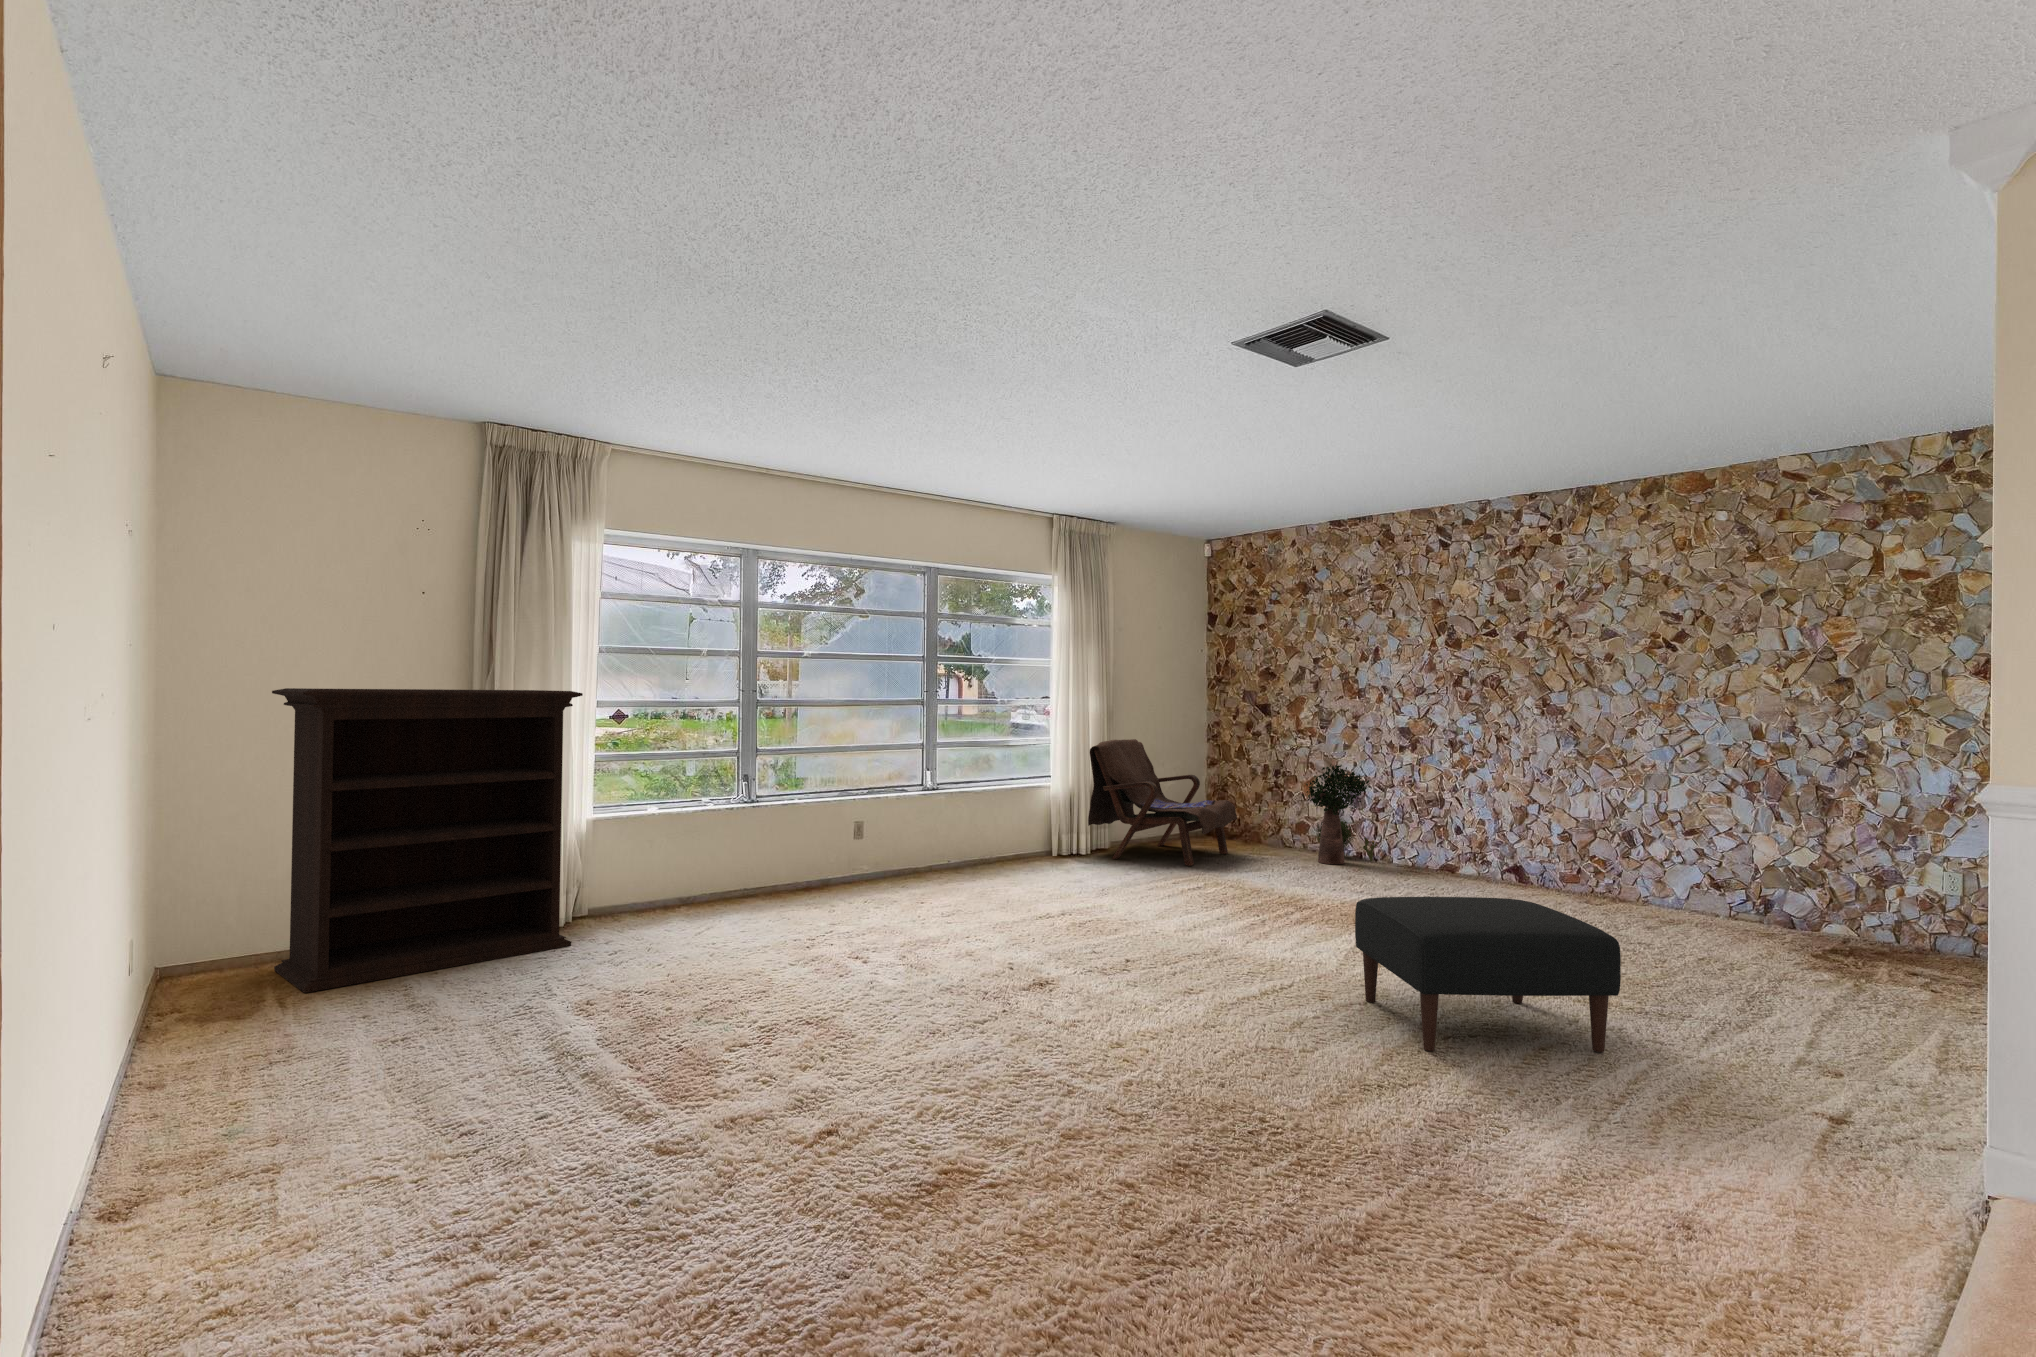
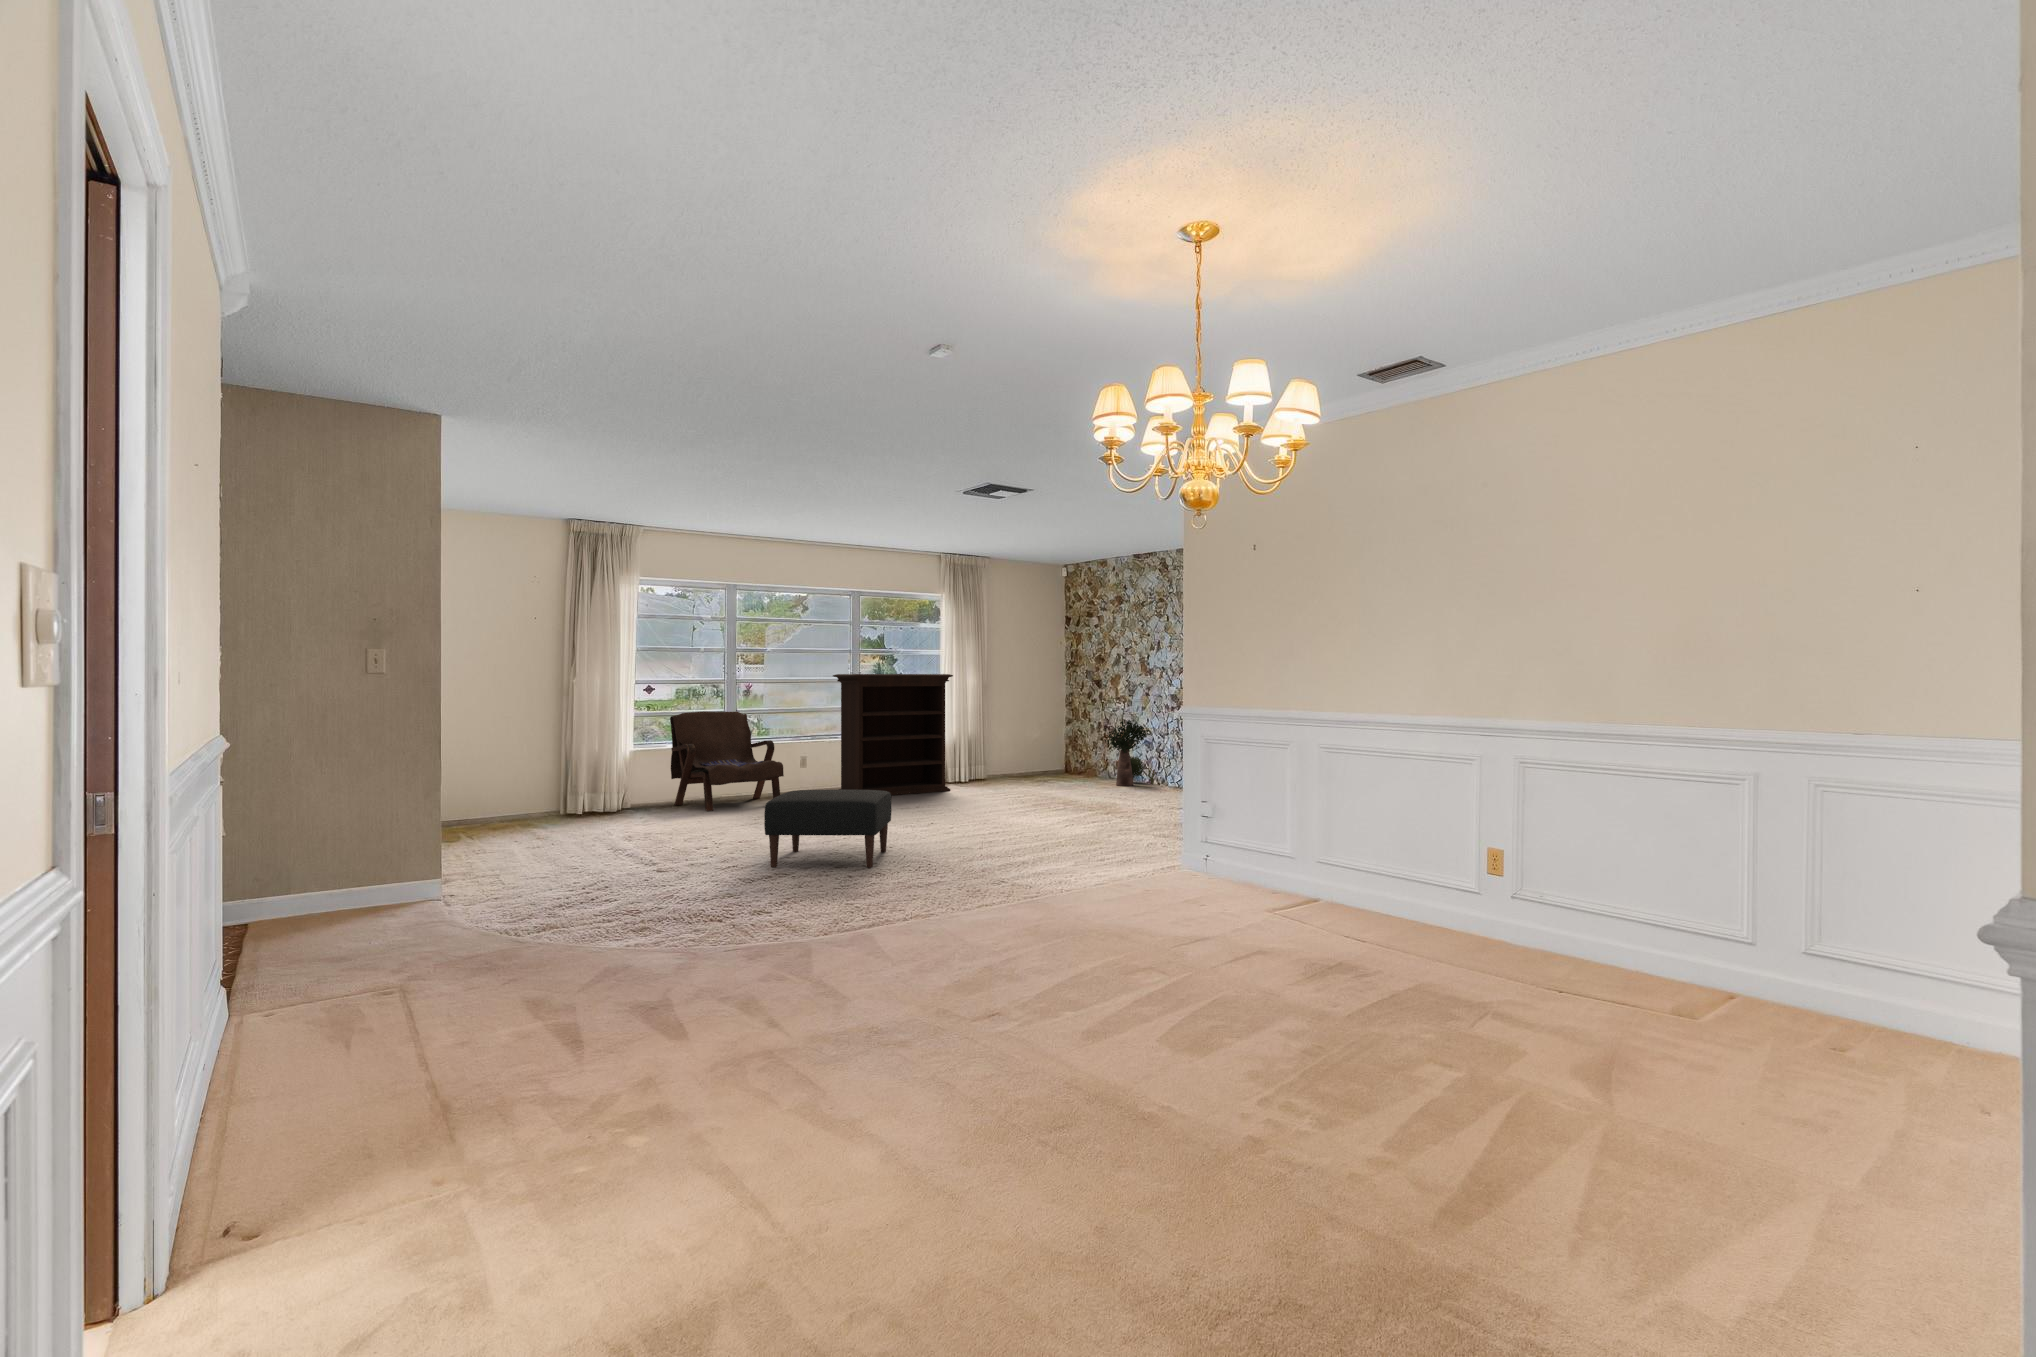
bookshelf: present [272,688,583,993] -> present [833,674,953,795]
armchair: present [1088,739,1237,866] -> present [670,712,784,811]
ottoman: present [1355,897,1621,1052] -> present [764,790,892,868]

